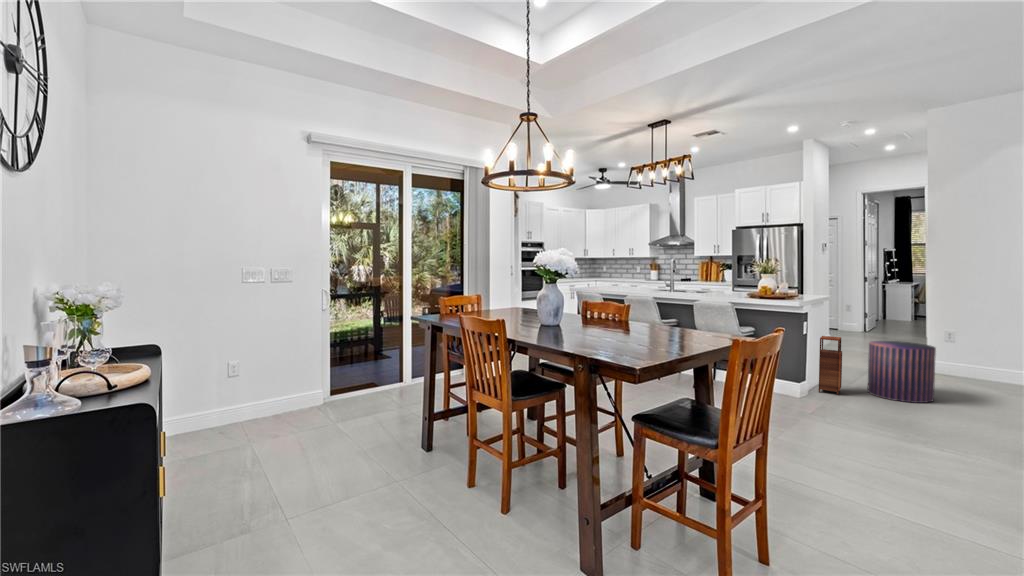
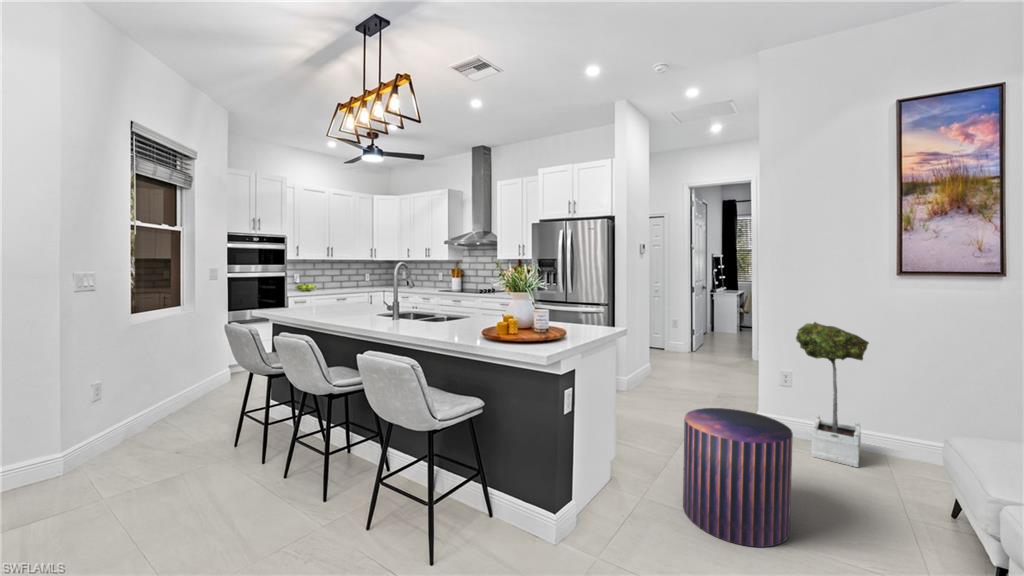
potted tree: none [949,295,1002,387] -> present [796,322,869,467]
storage cabinet: present [819,336,842,395] -> none [599,407,640,530]

